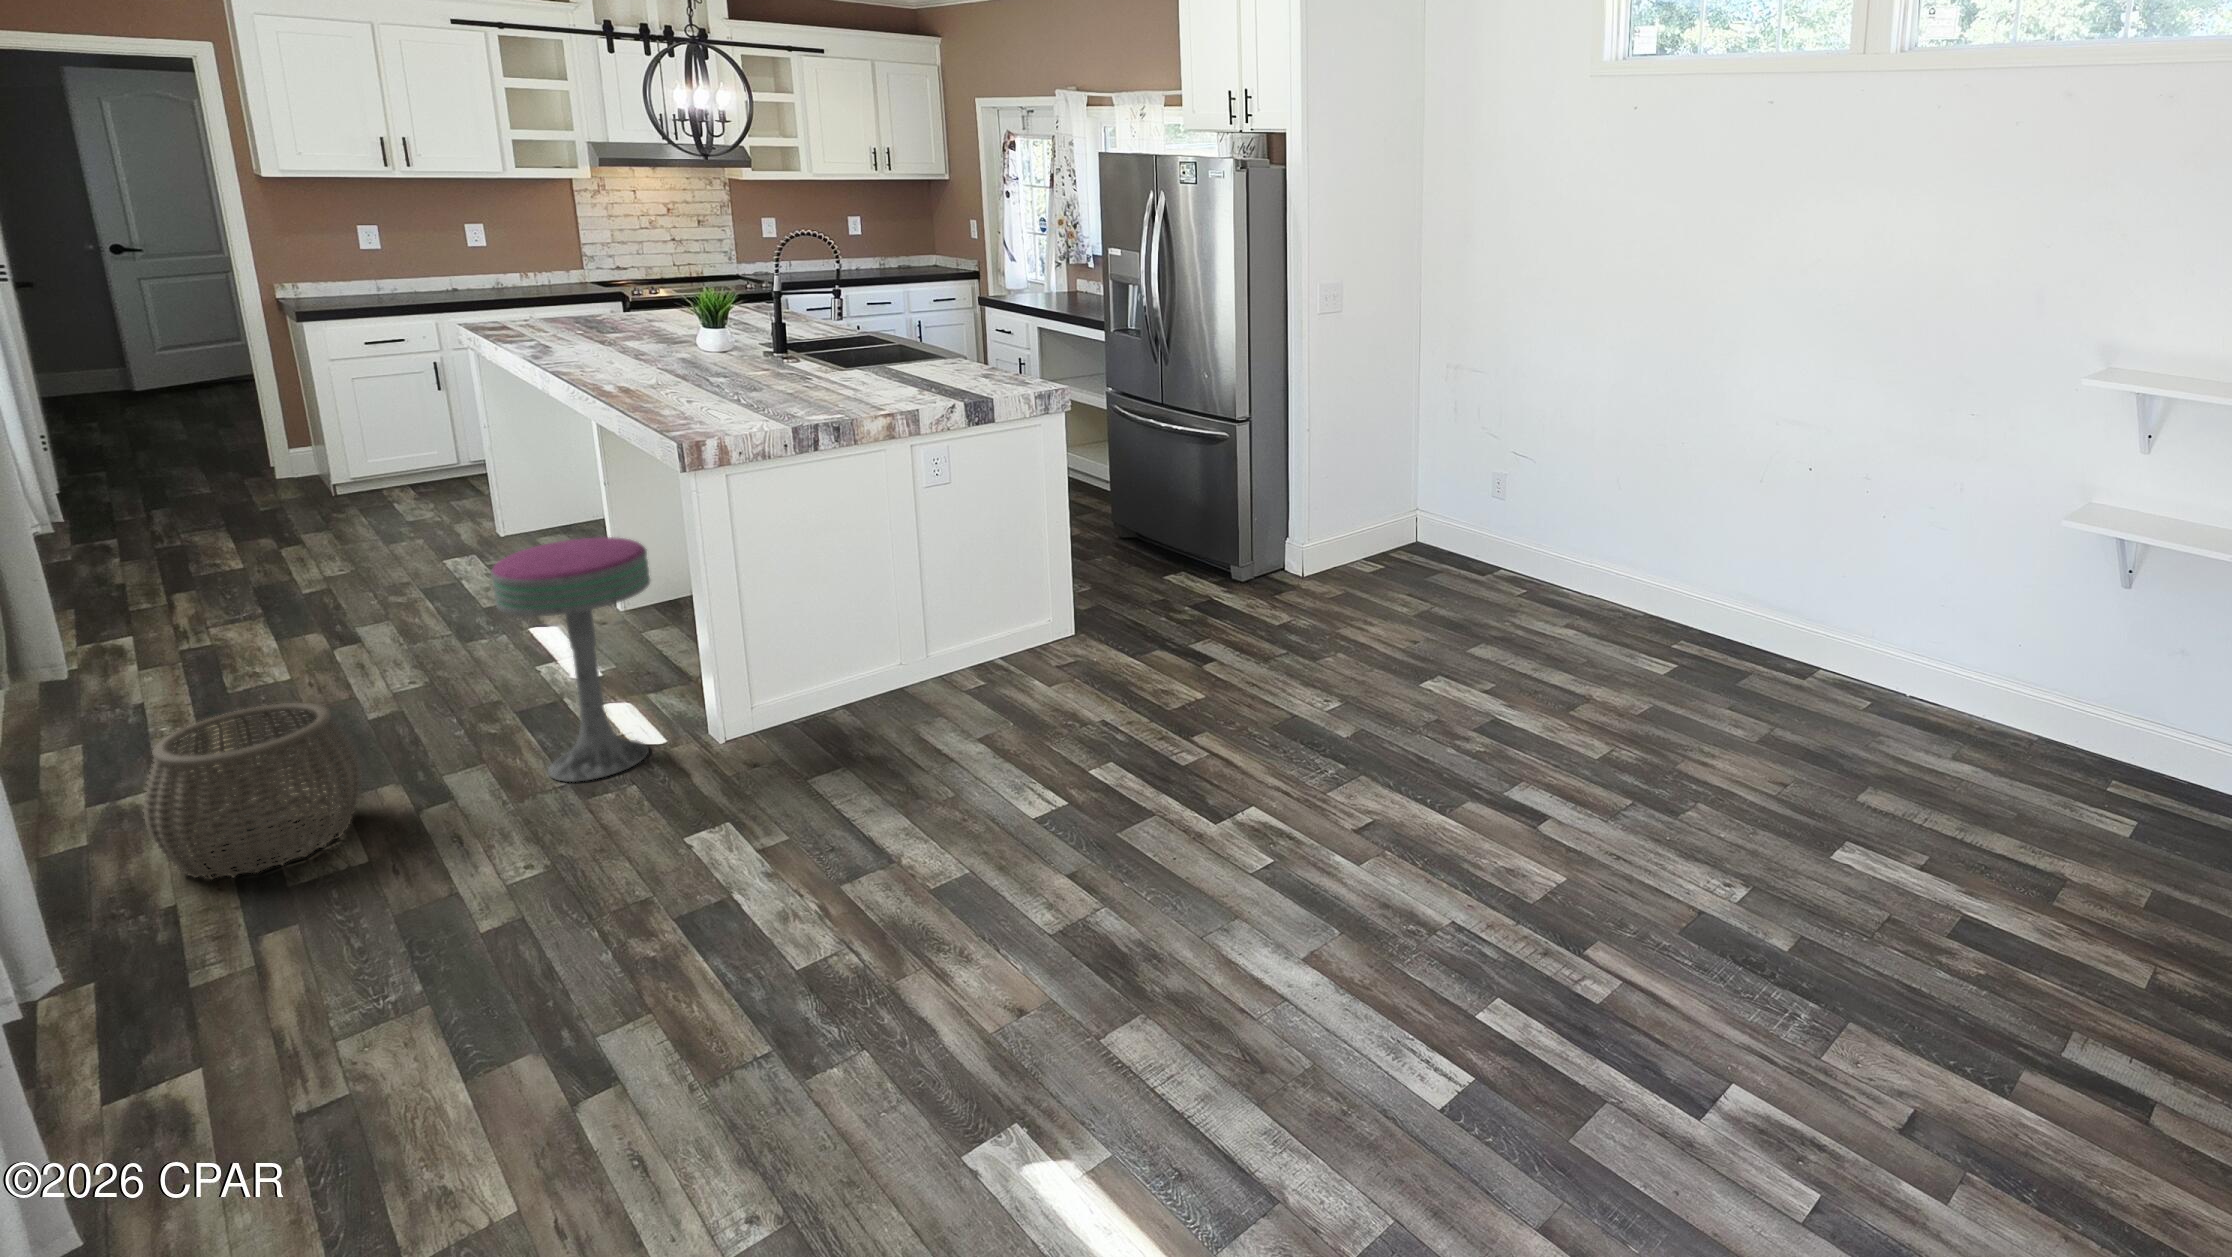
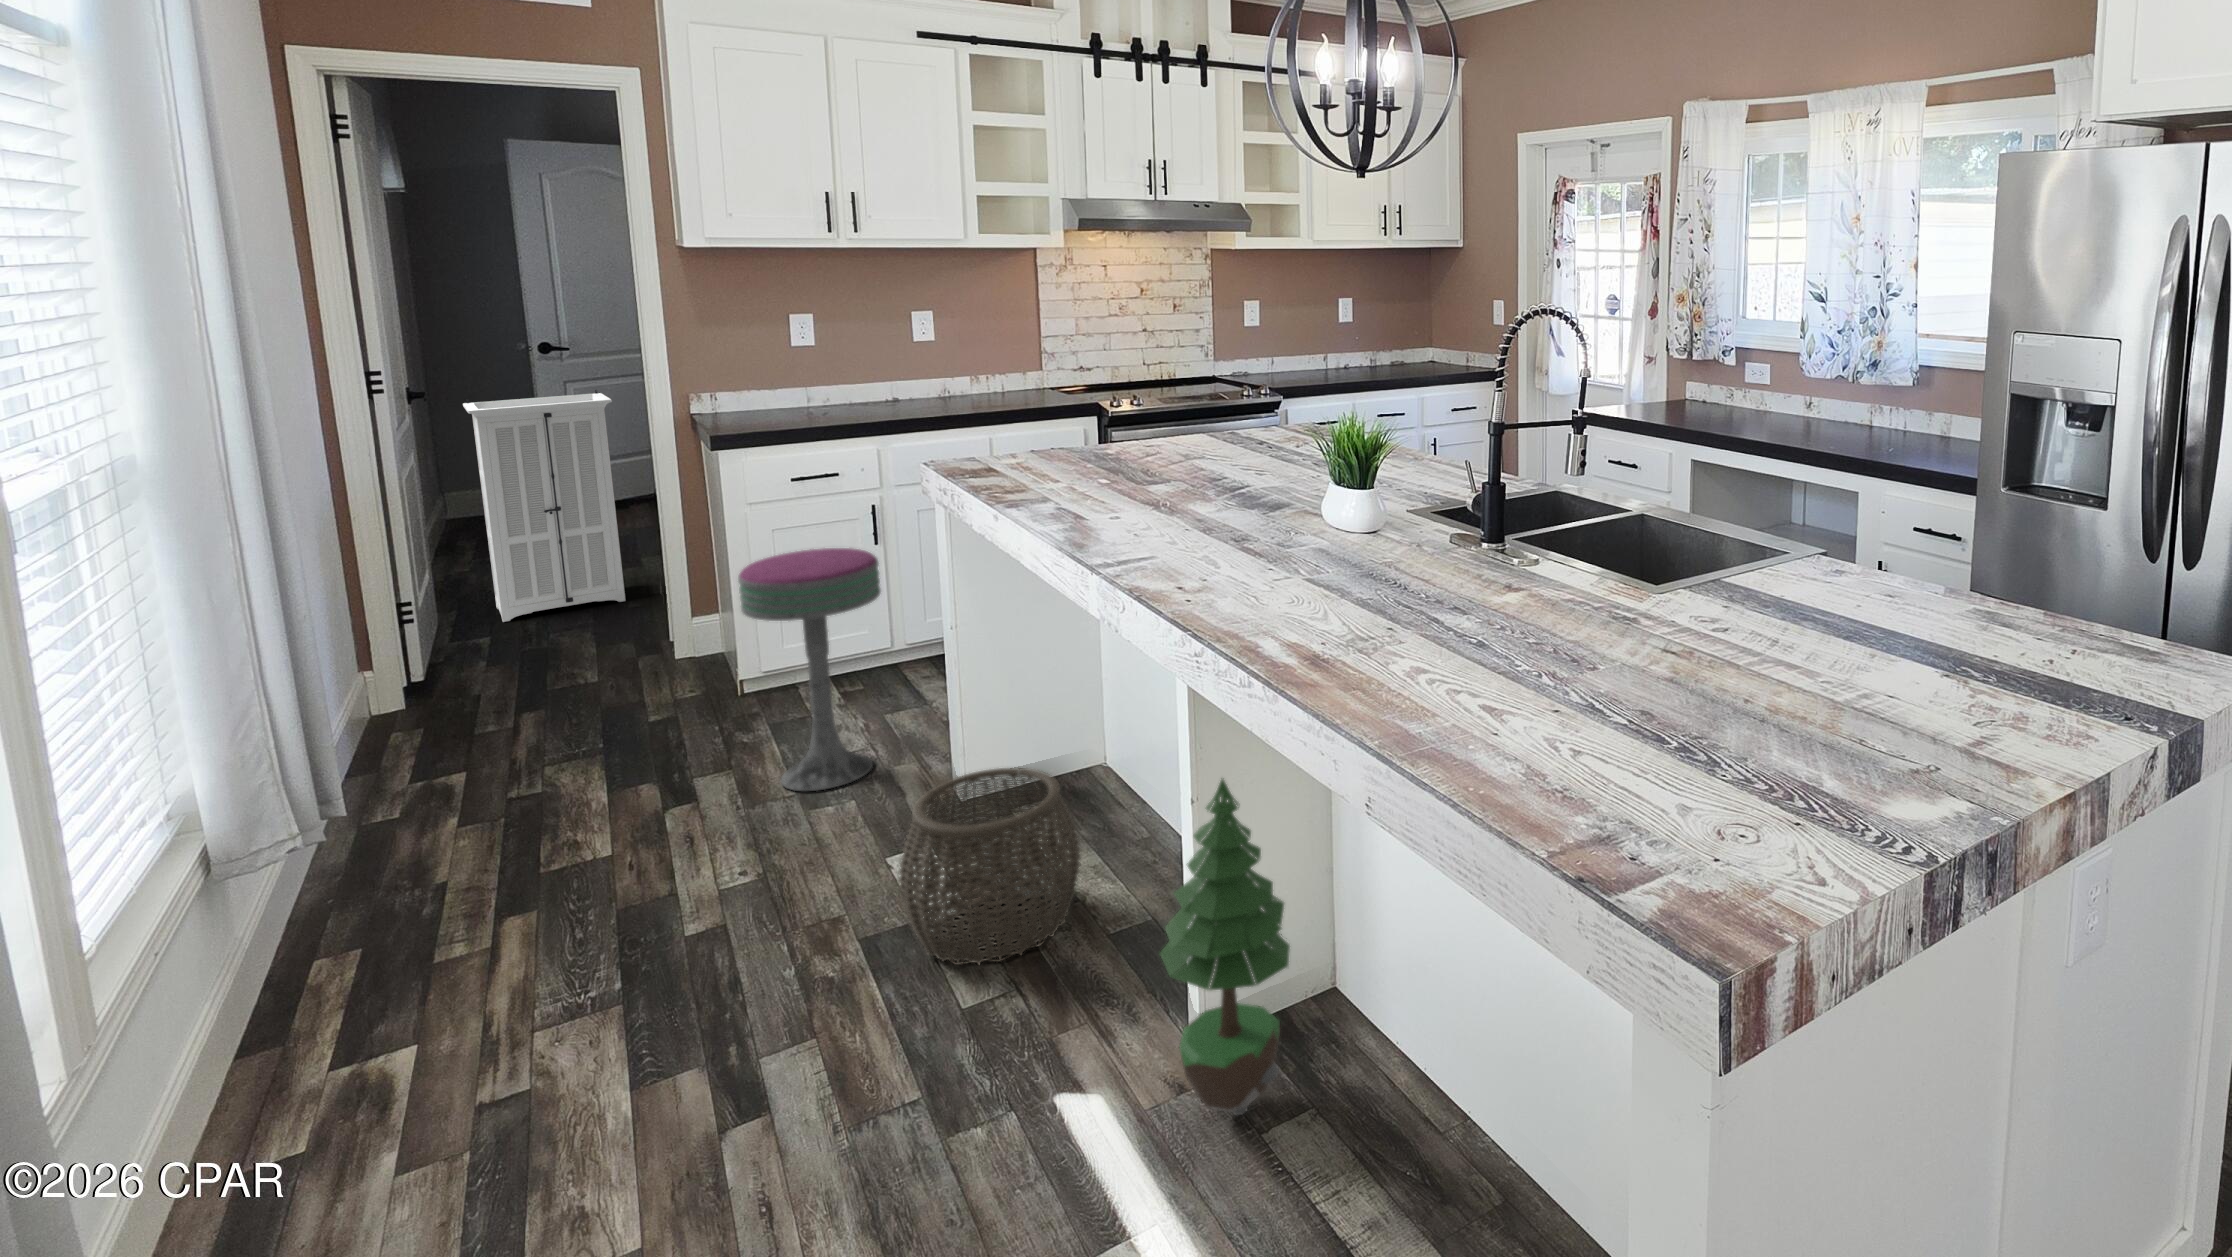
storage cabinet: none [74,364,303,624] -> present [463,390,625,622]
woven basket: present [142,703,361,879] -> present [898,768,1081,965]
potted tree: none [1002,742,1122,1028] -> present [1160,778,1290,1115]

